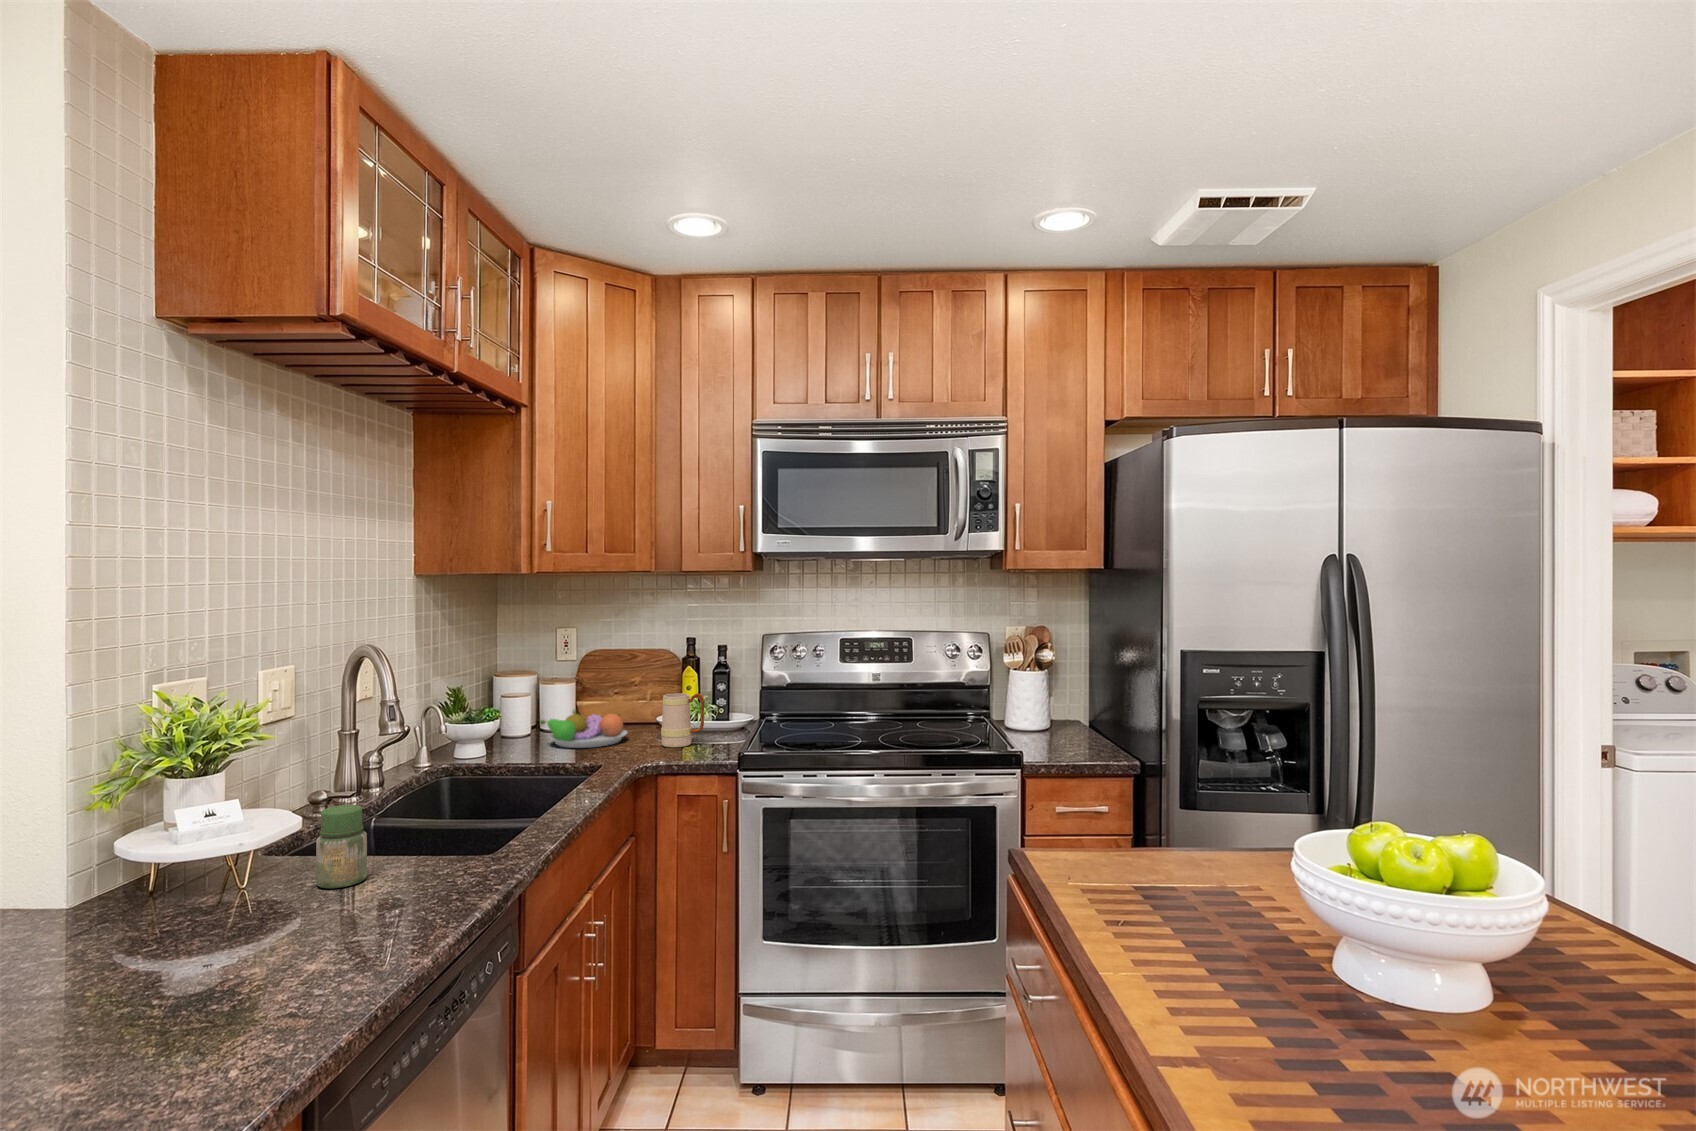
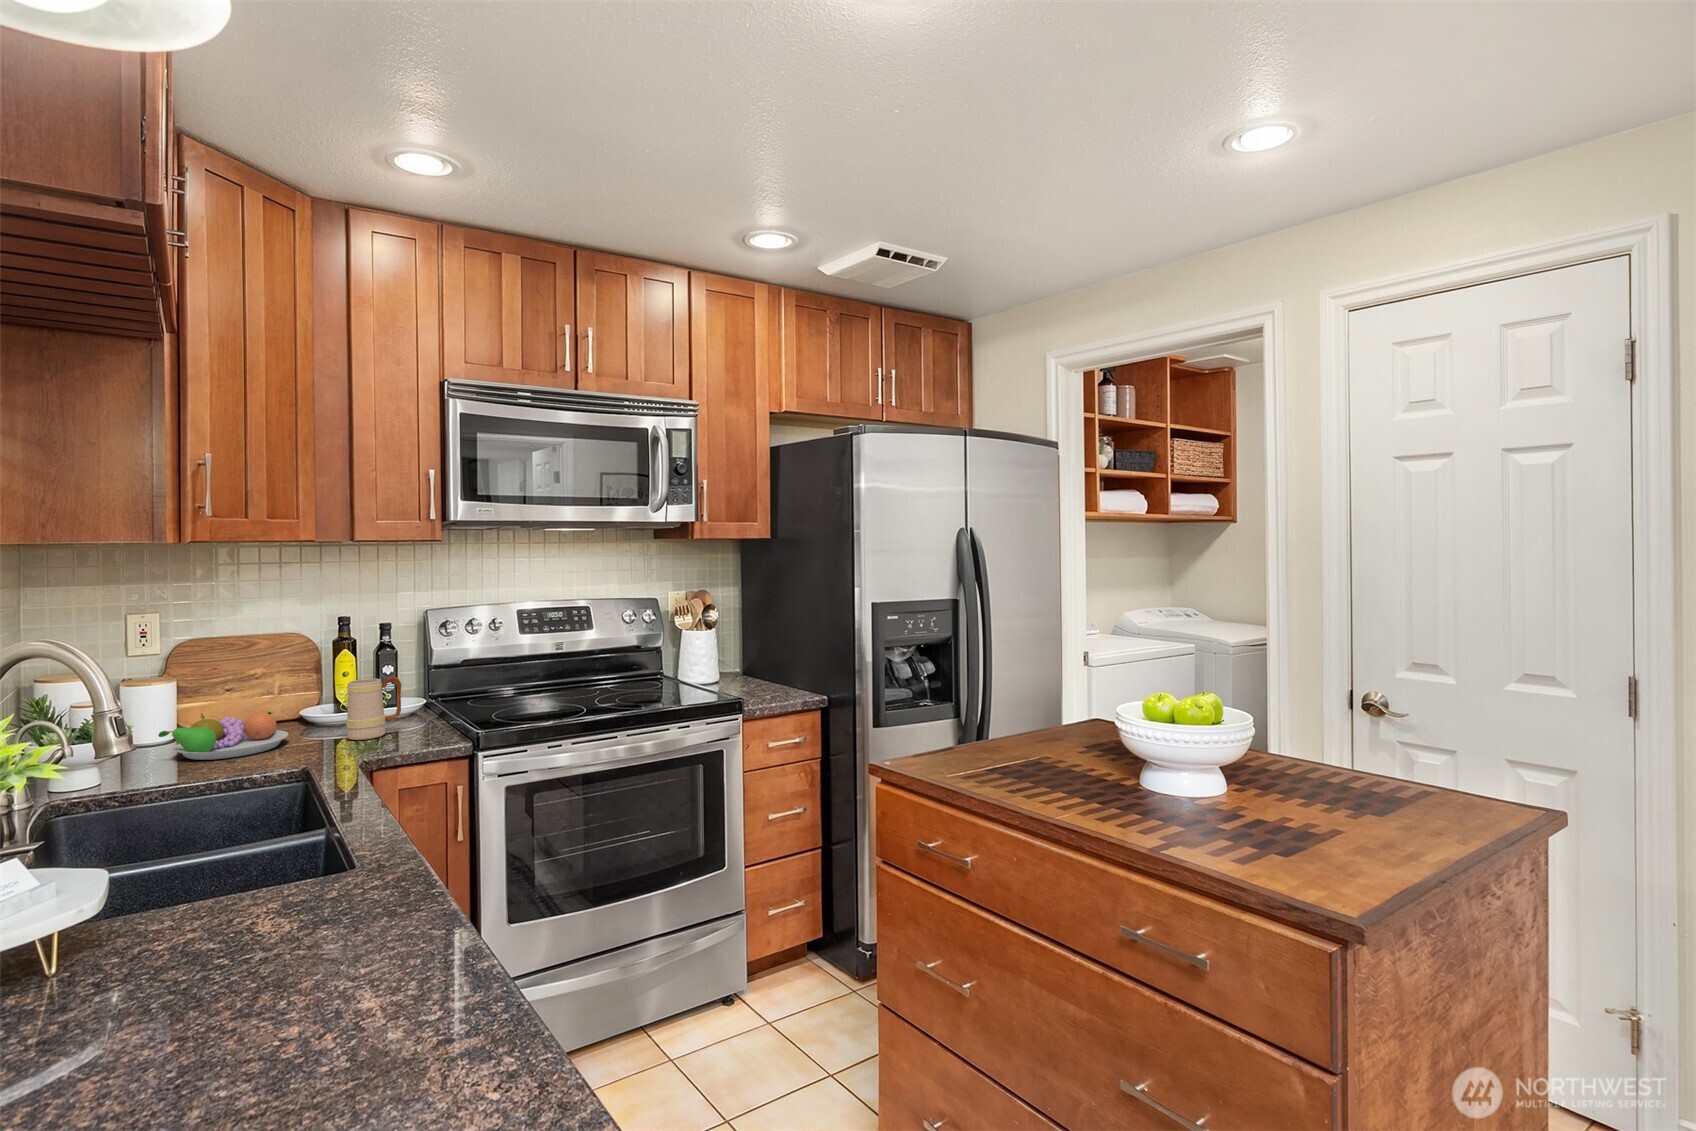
jar: present [316,805,367,888] -> none [124,841,202,957]

